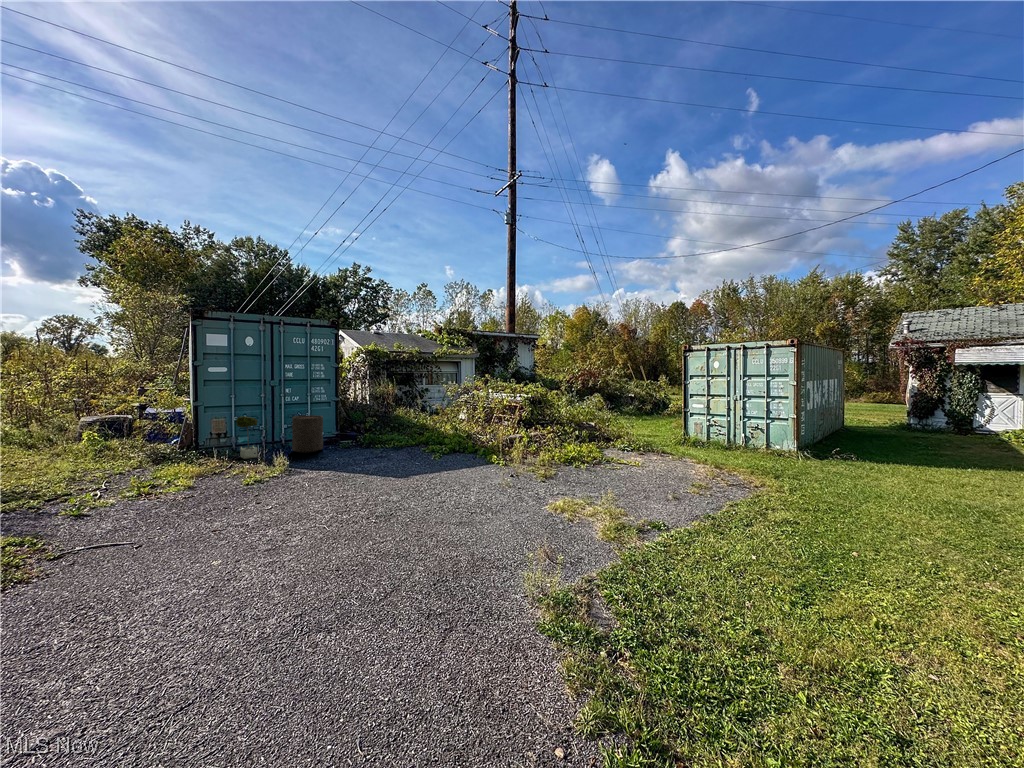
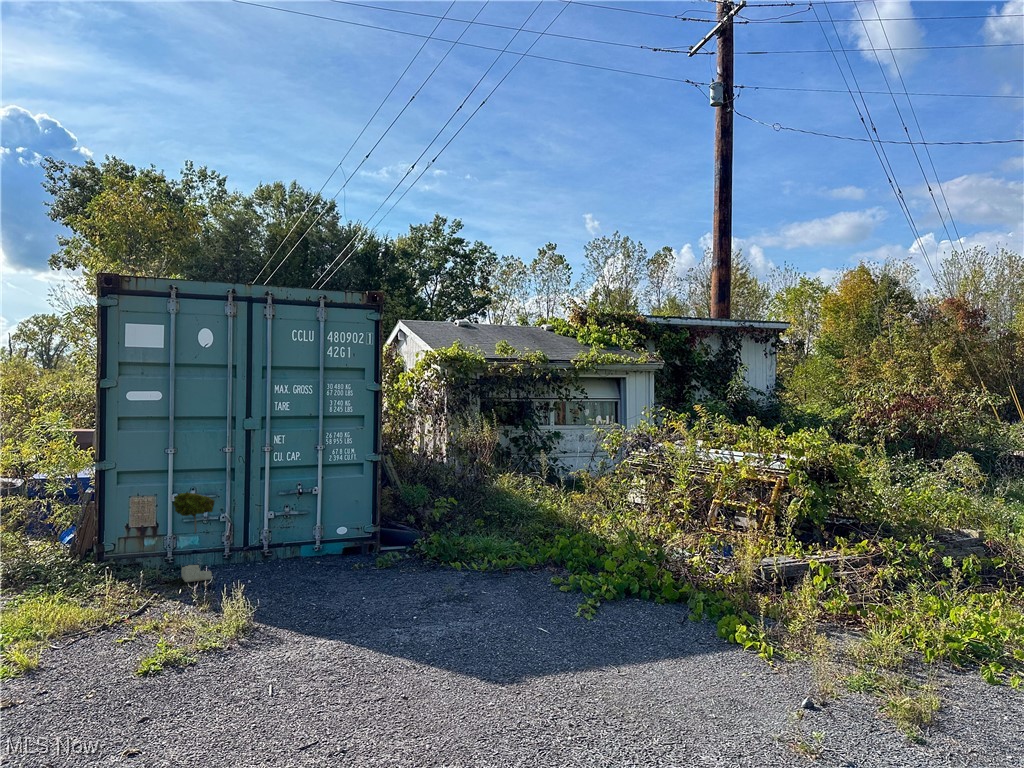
trash can: present [292,415,323,453] -> none [282,491,343,573]

